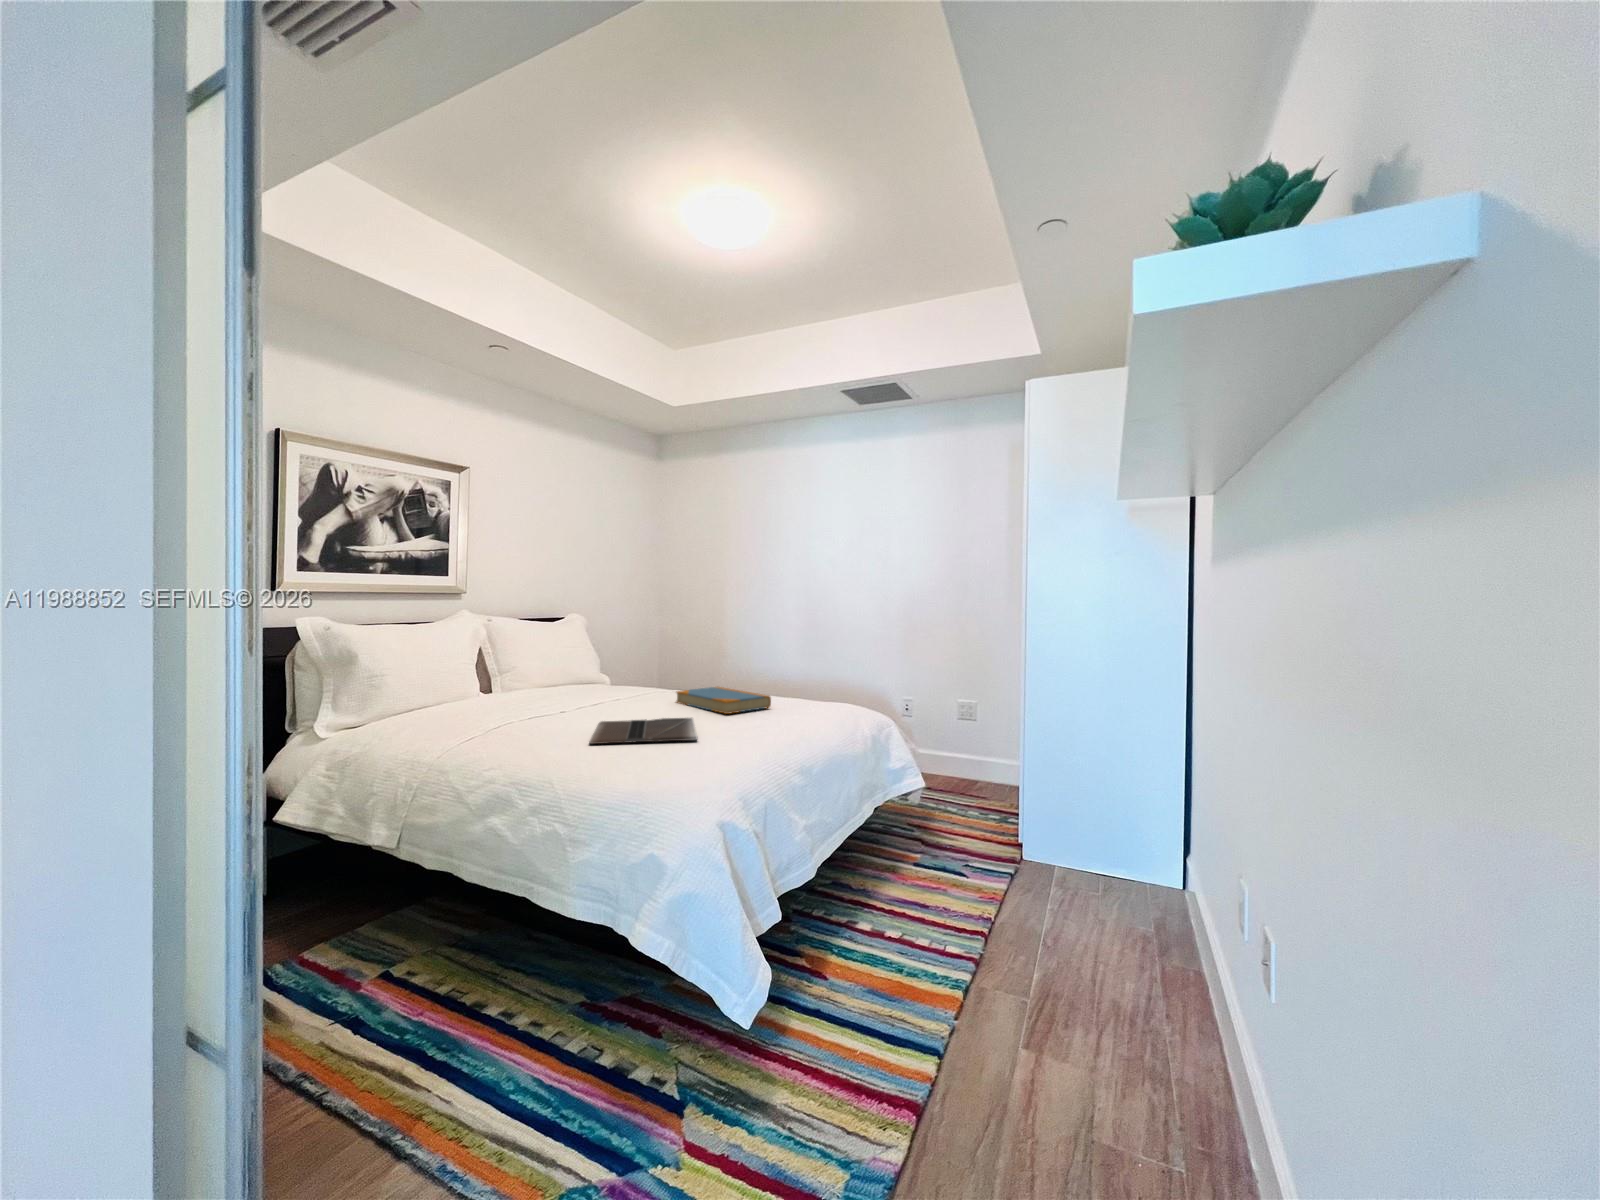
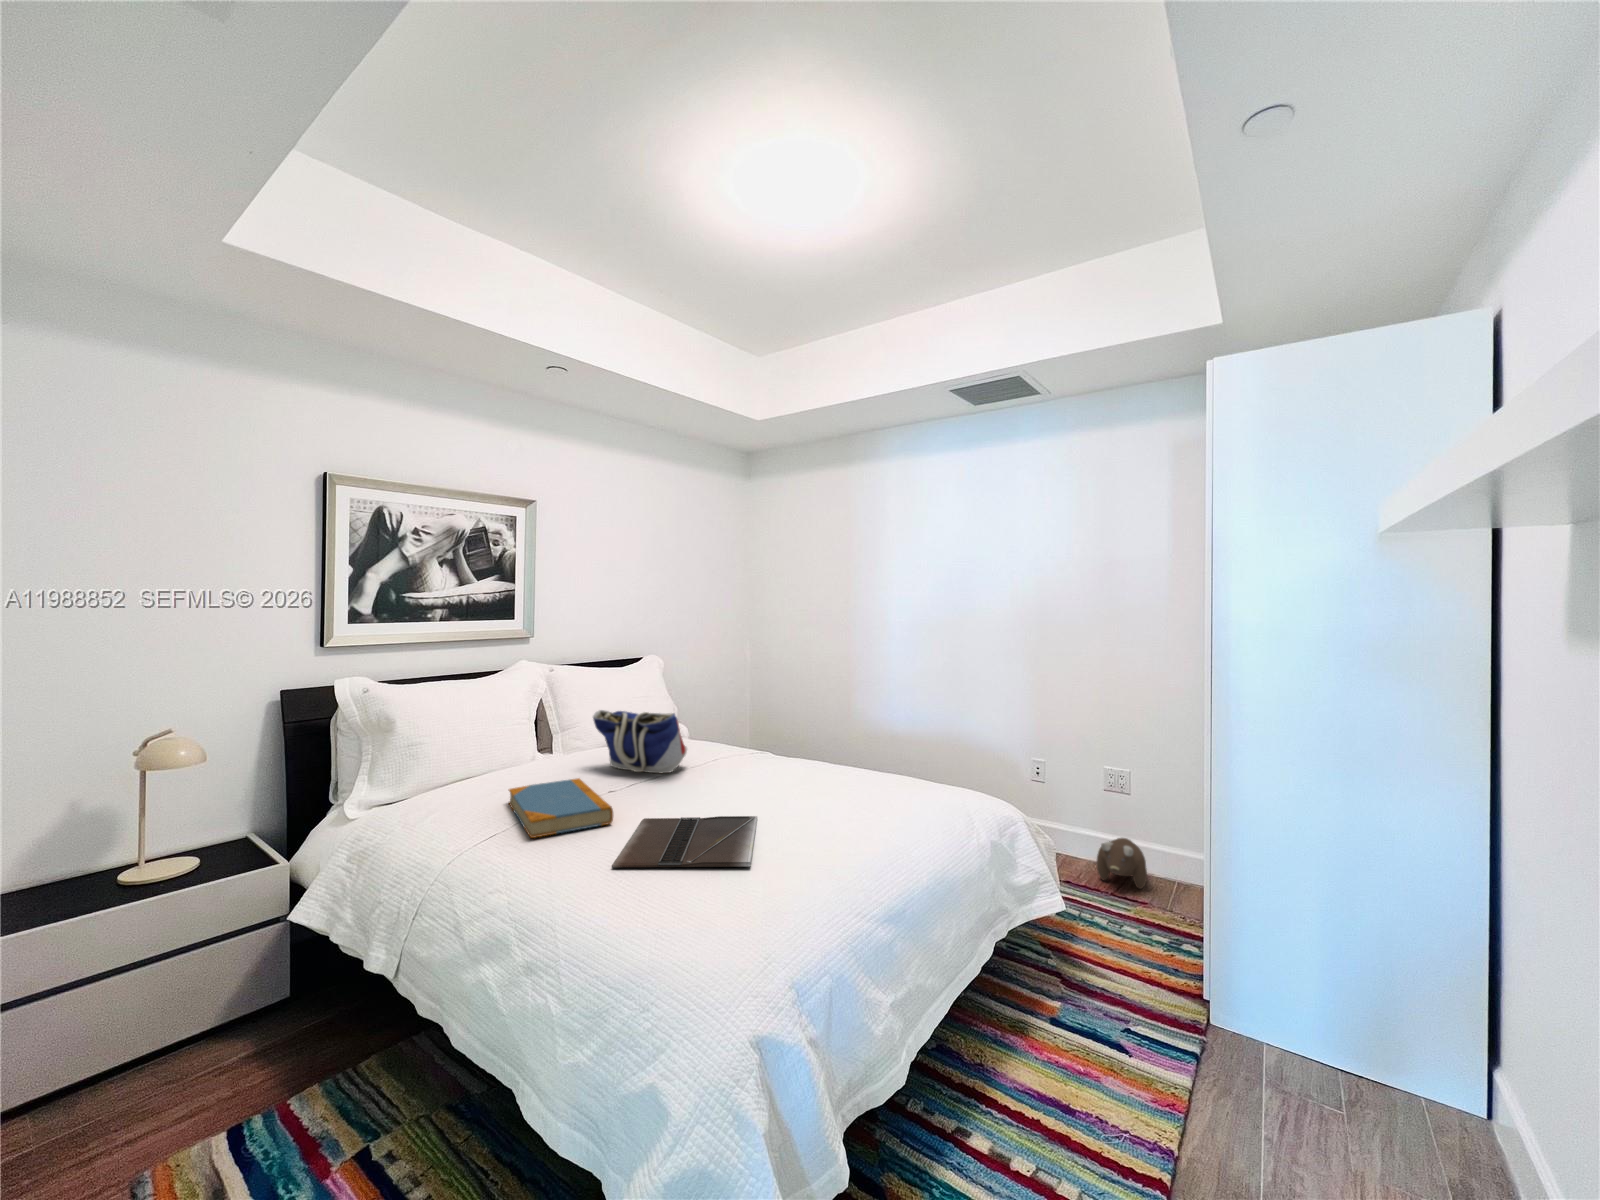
tote bag: none [538,647,622,699] -> present [593,710,687,773]
book: present [676,687,771,714] -> present [509,778,613,838]
plush toy: none [950,753,987,790] -> present [1096,838,1147,889]

